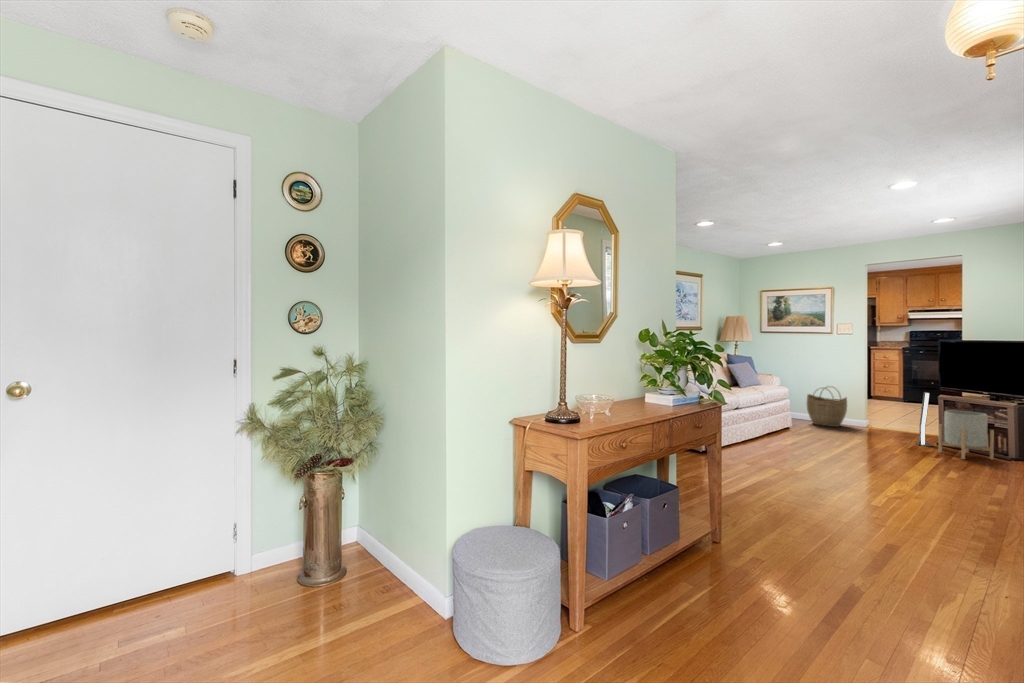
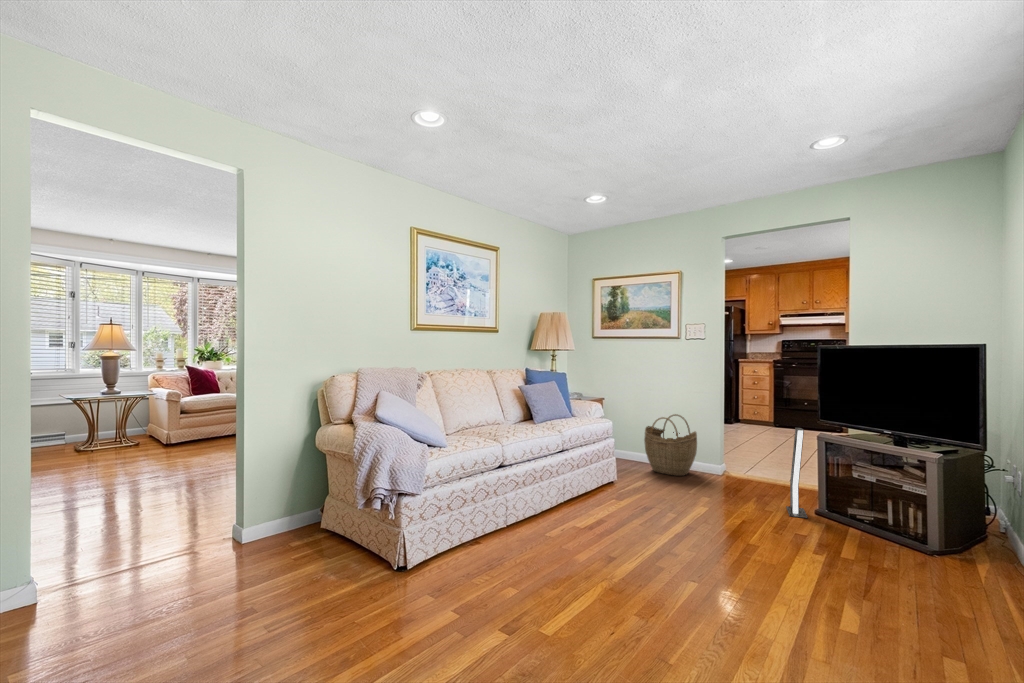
planter: present [939,411,994,460] -> none [818,462,904,554]

